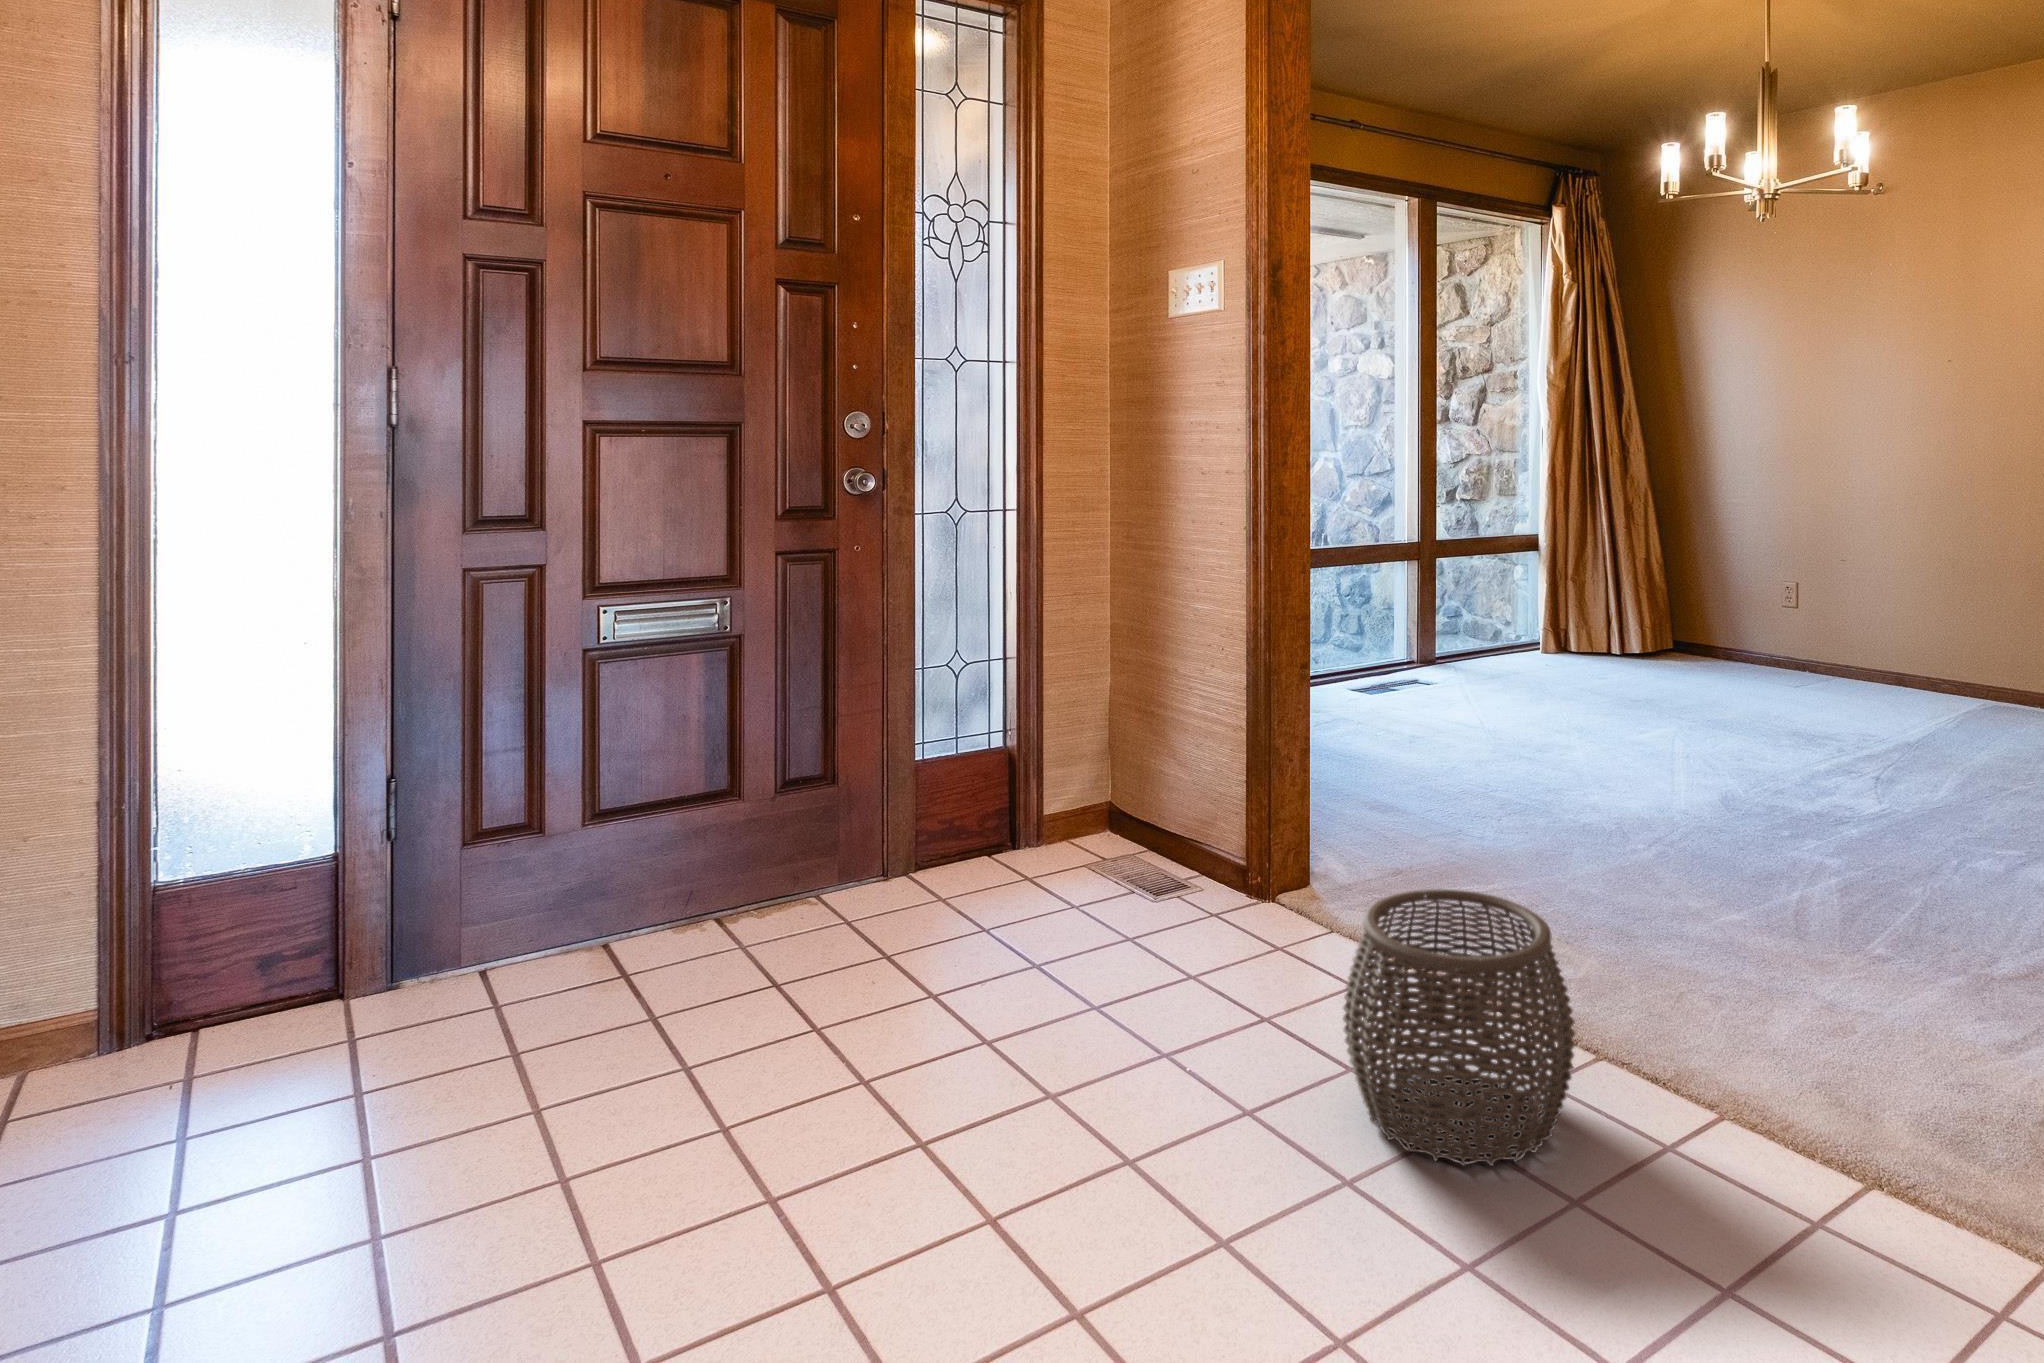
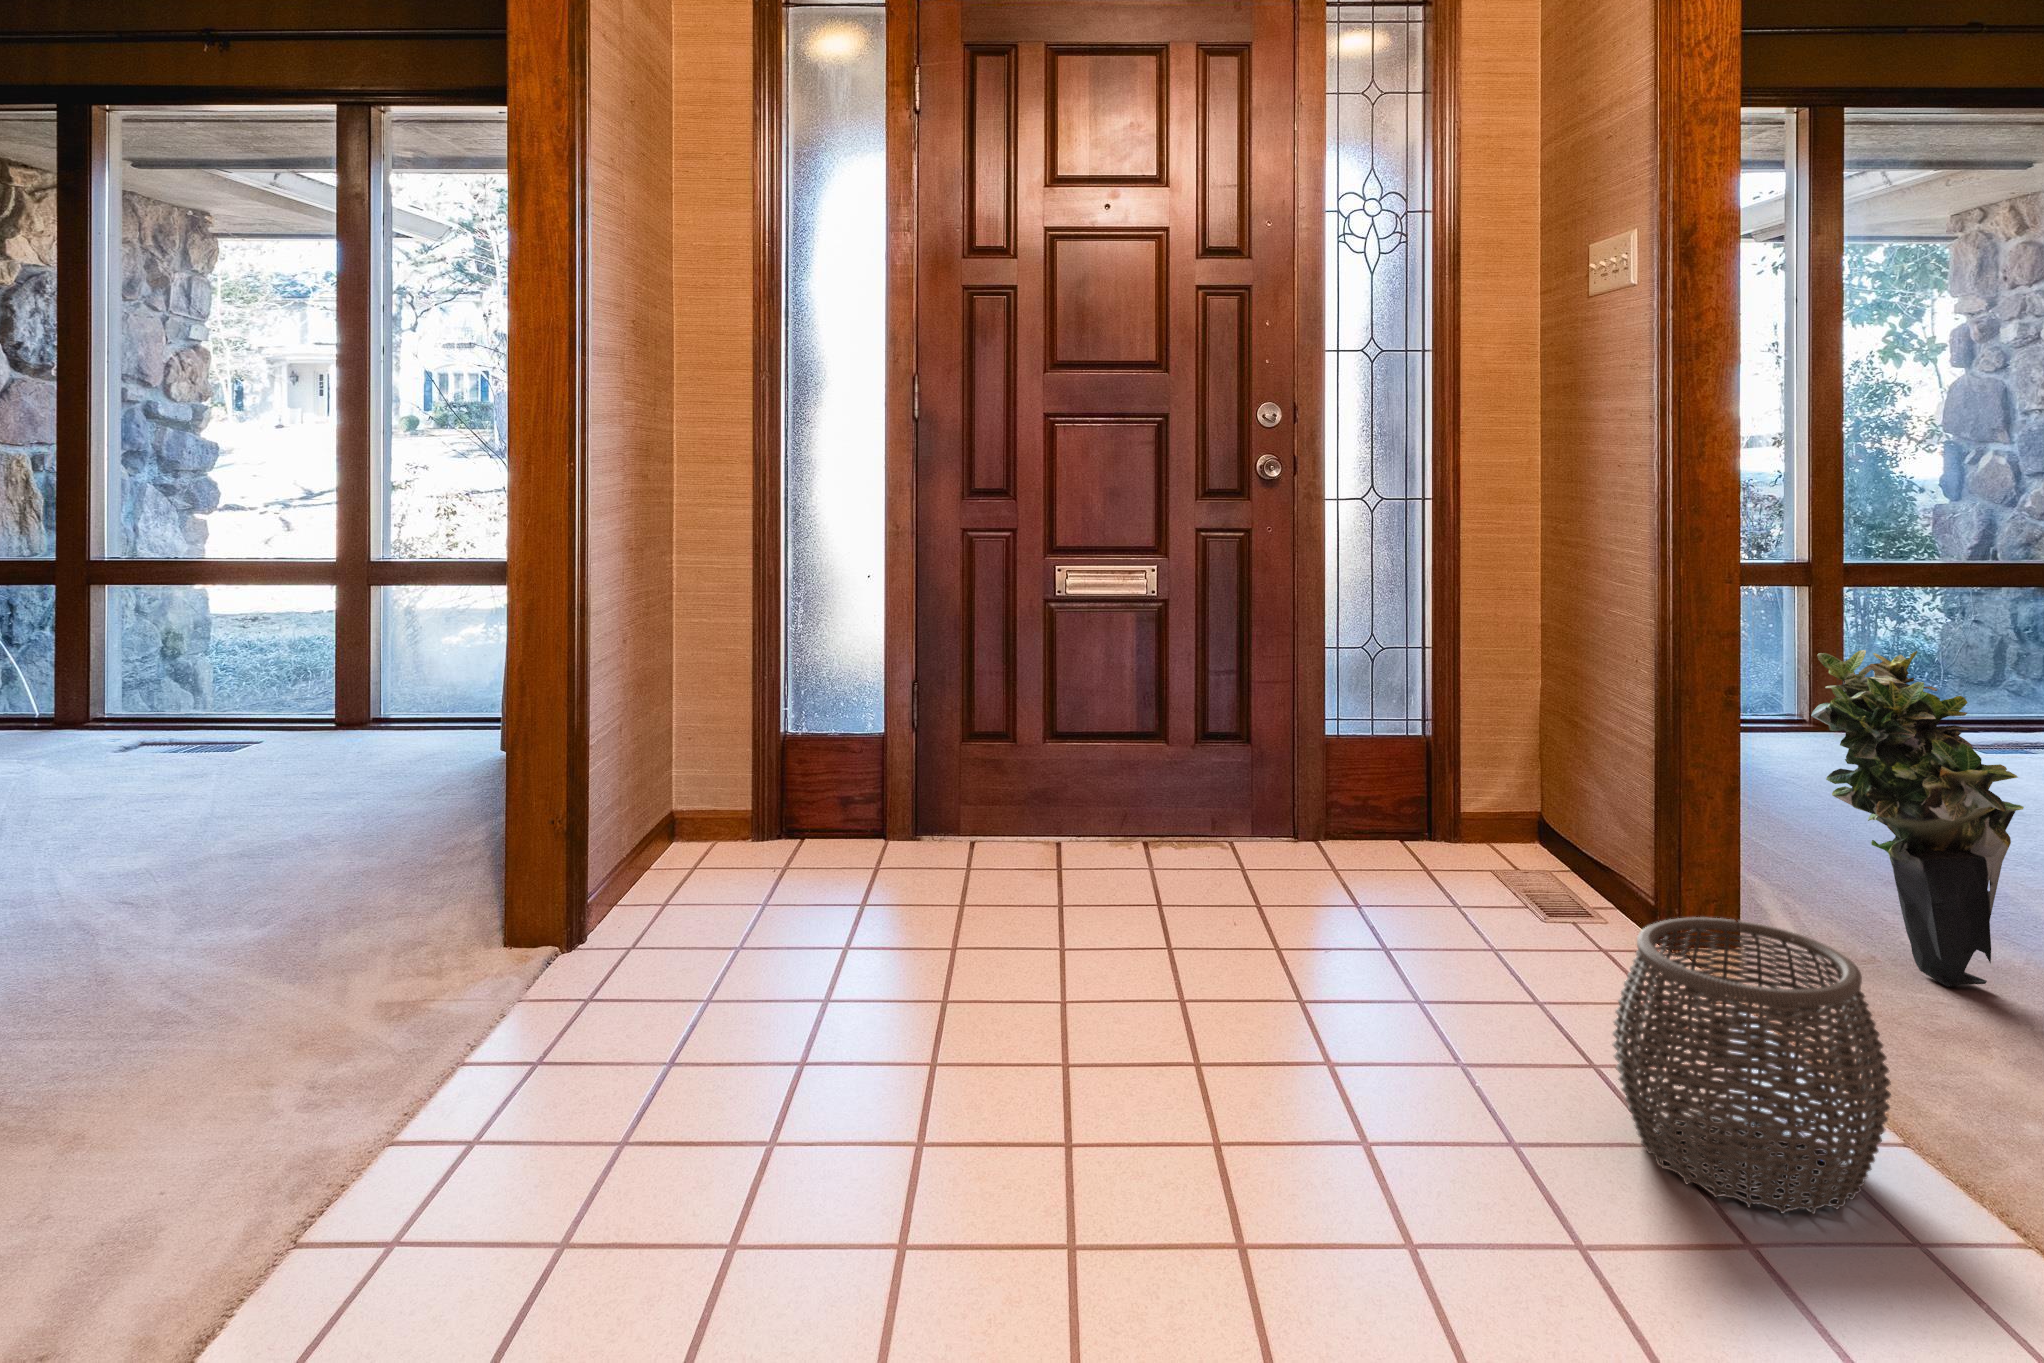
potted plant: none [1360,621,1515,898] -> present [1811,650,2024,987]

